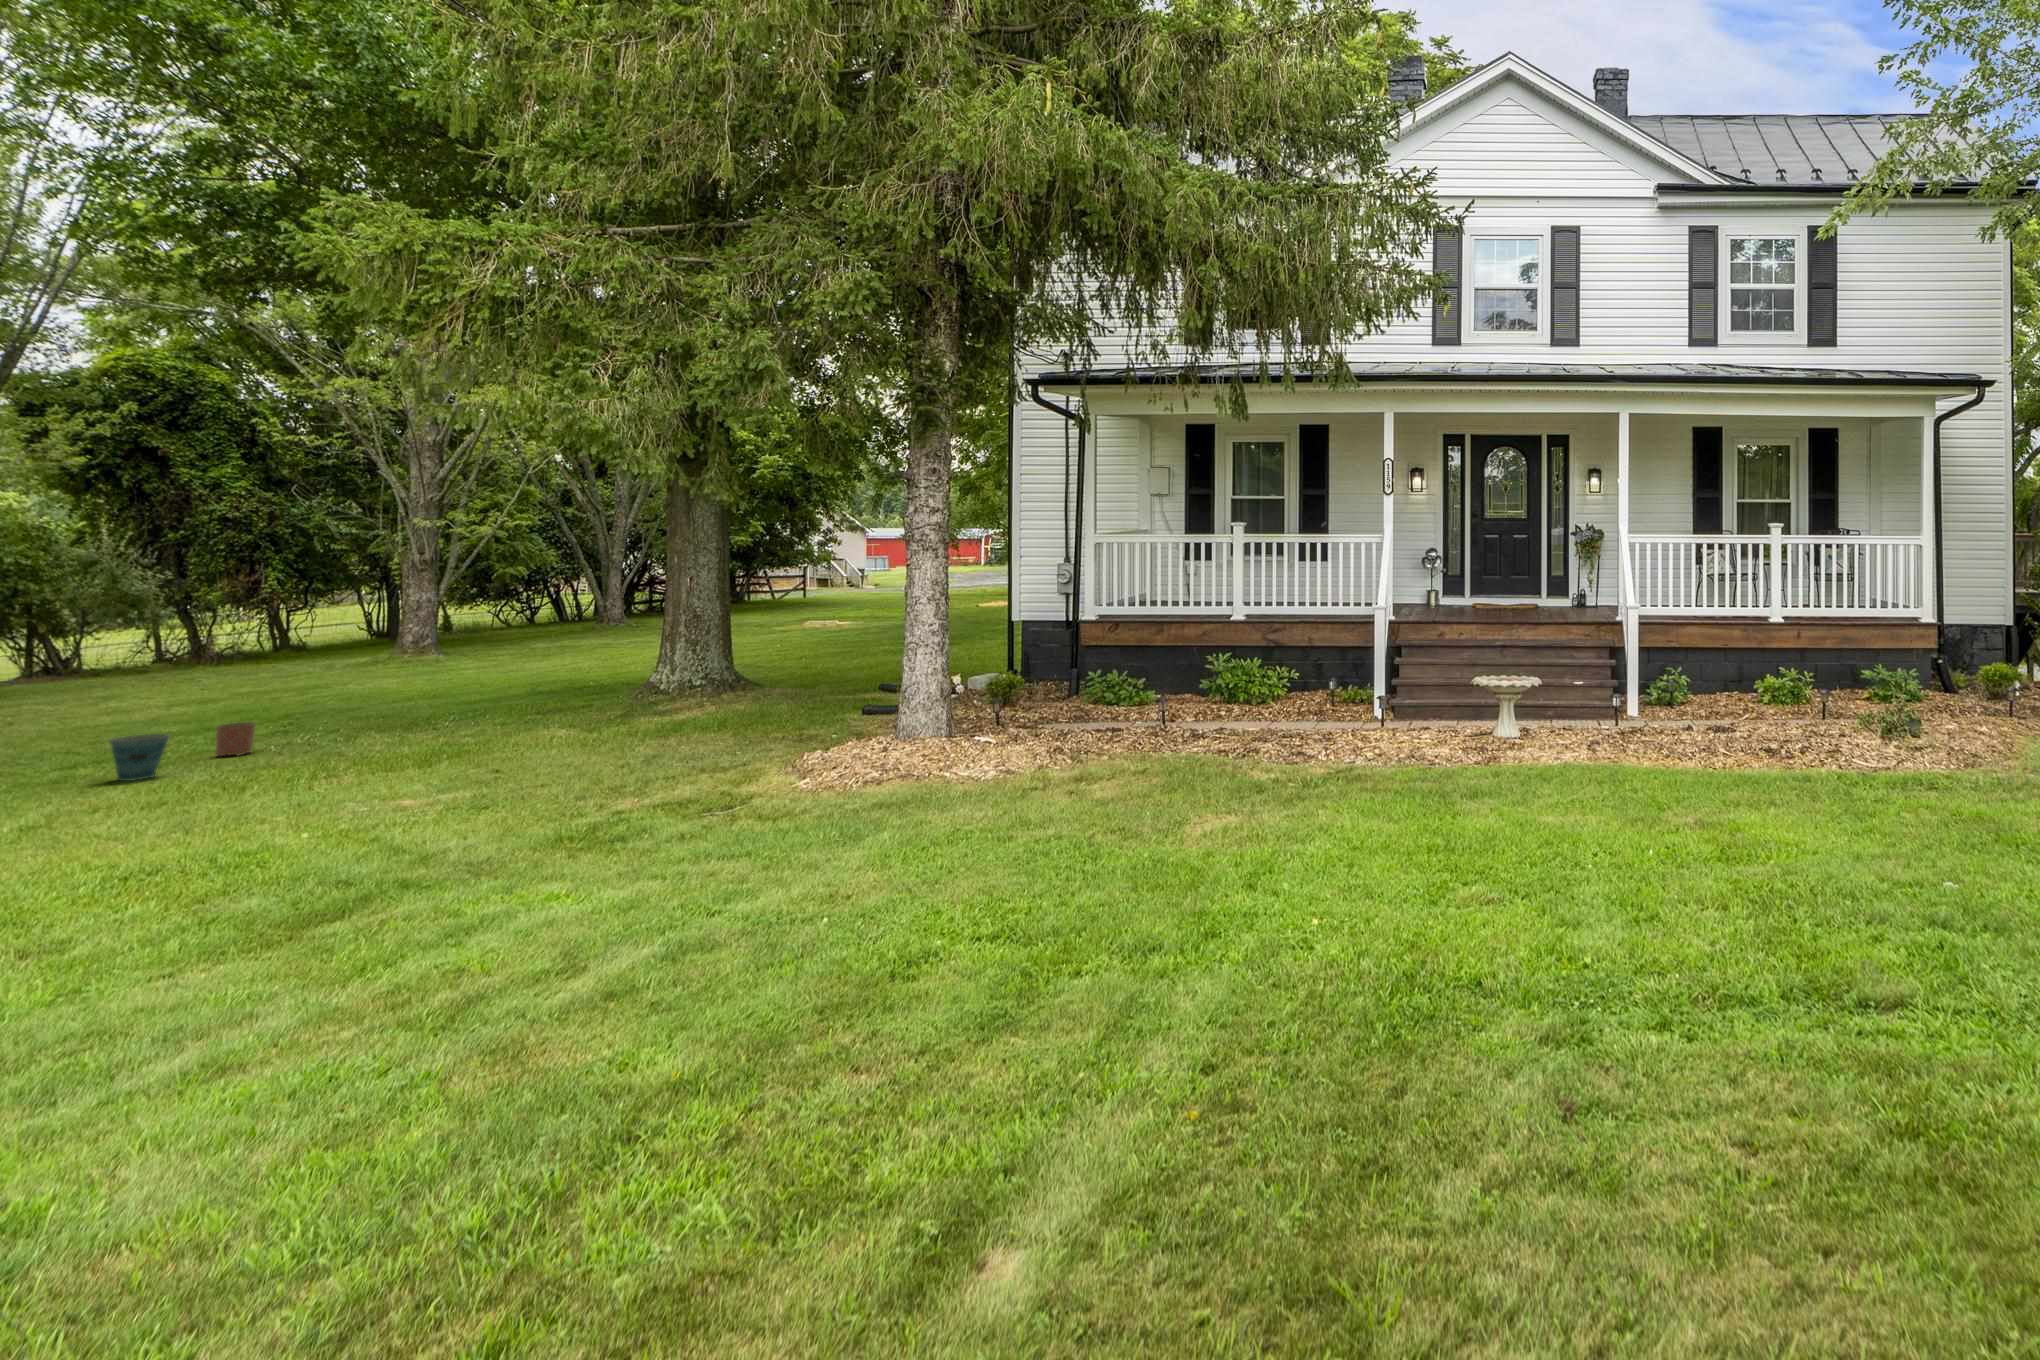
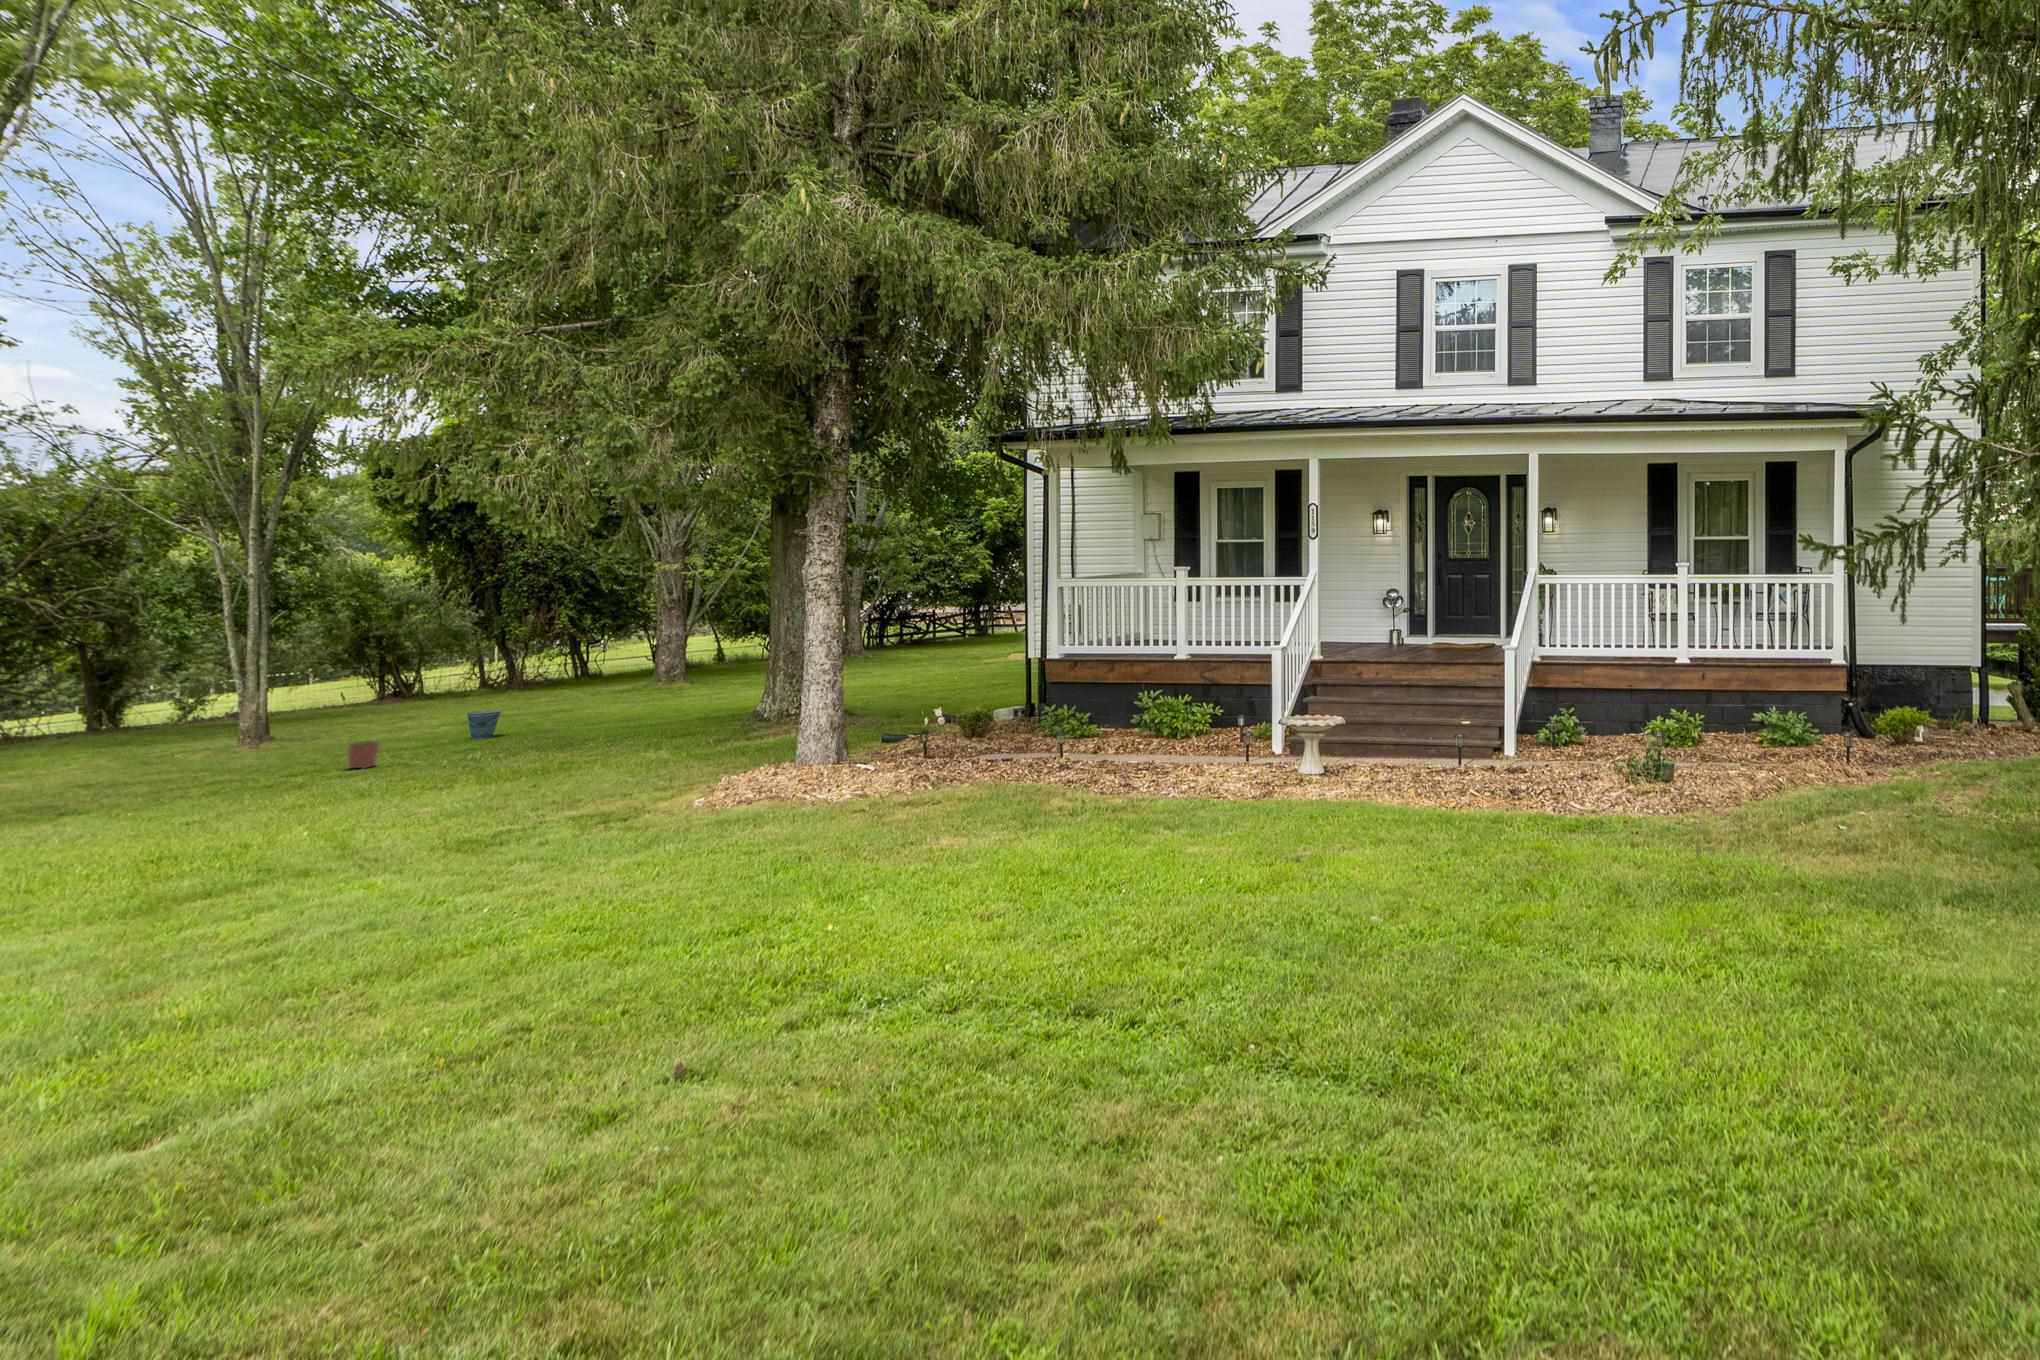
bucket: present [110,734,170,781] -> present [466,710,501,739]

